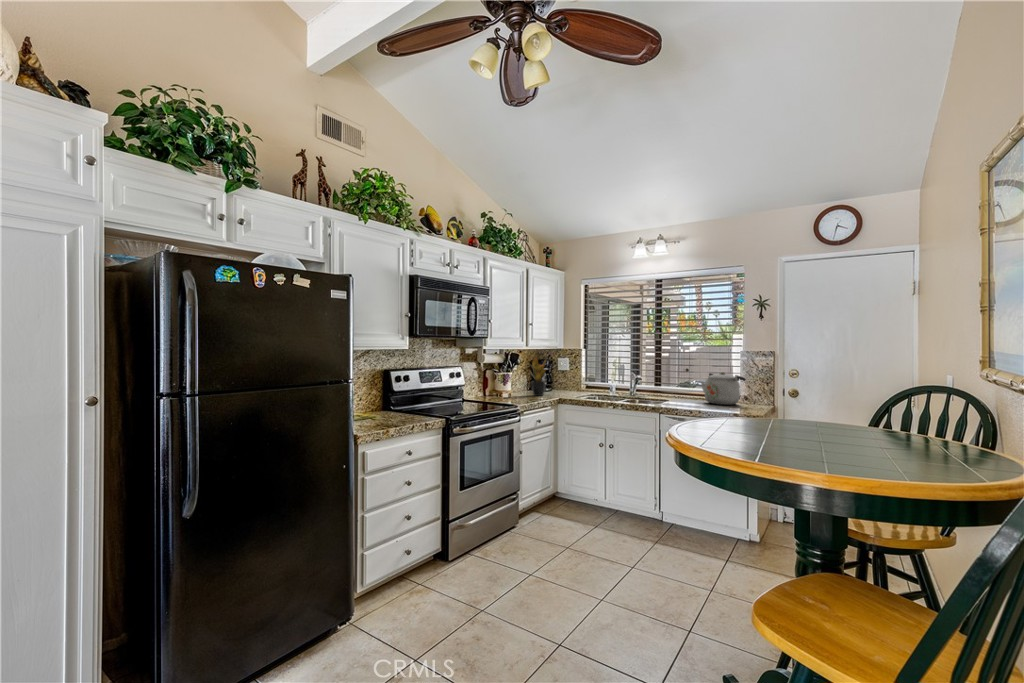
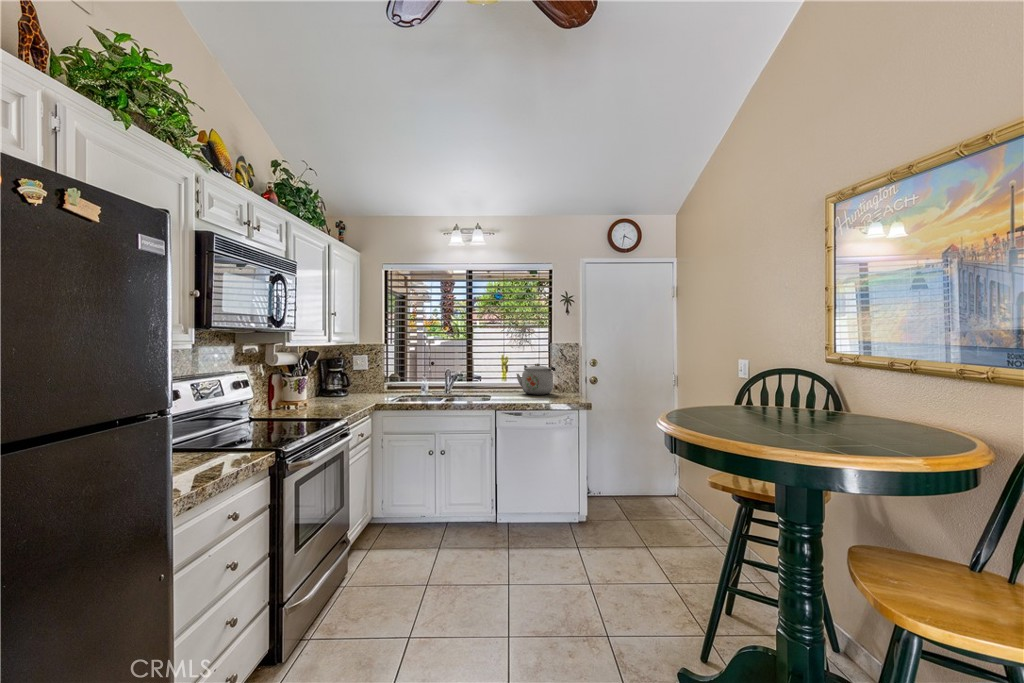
potted plant: present [531,358,546,396] -> none [325,353,359,403]

